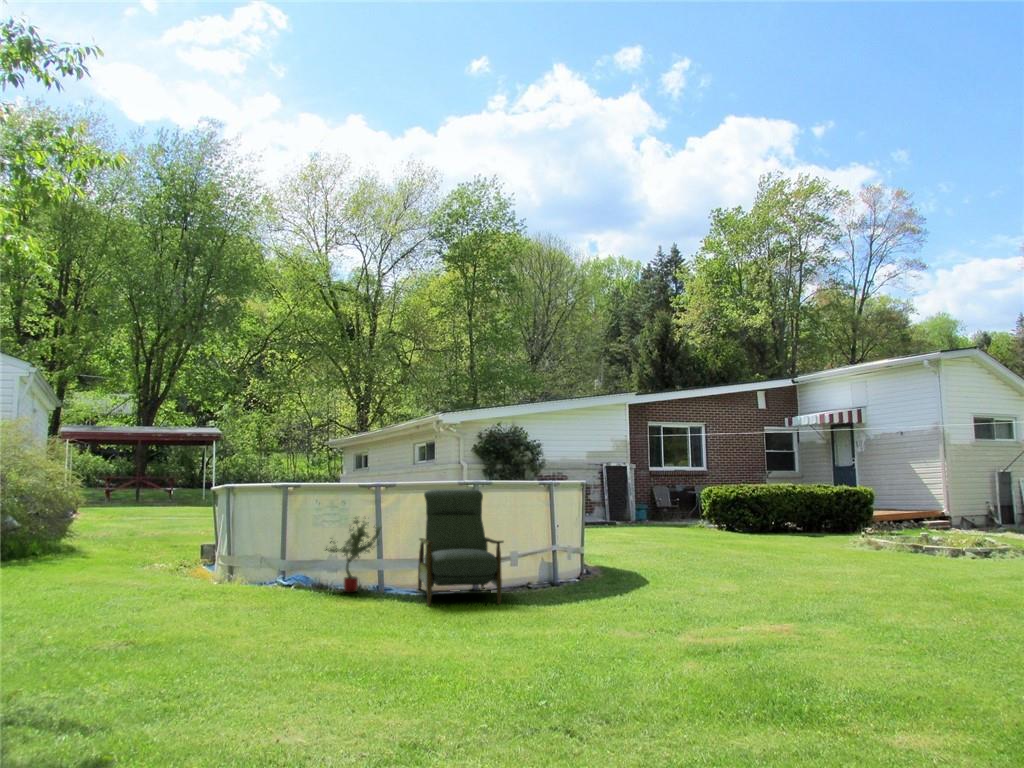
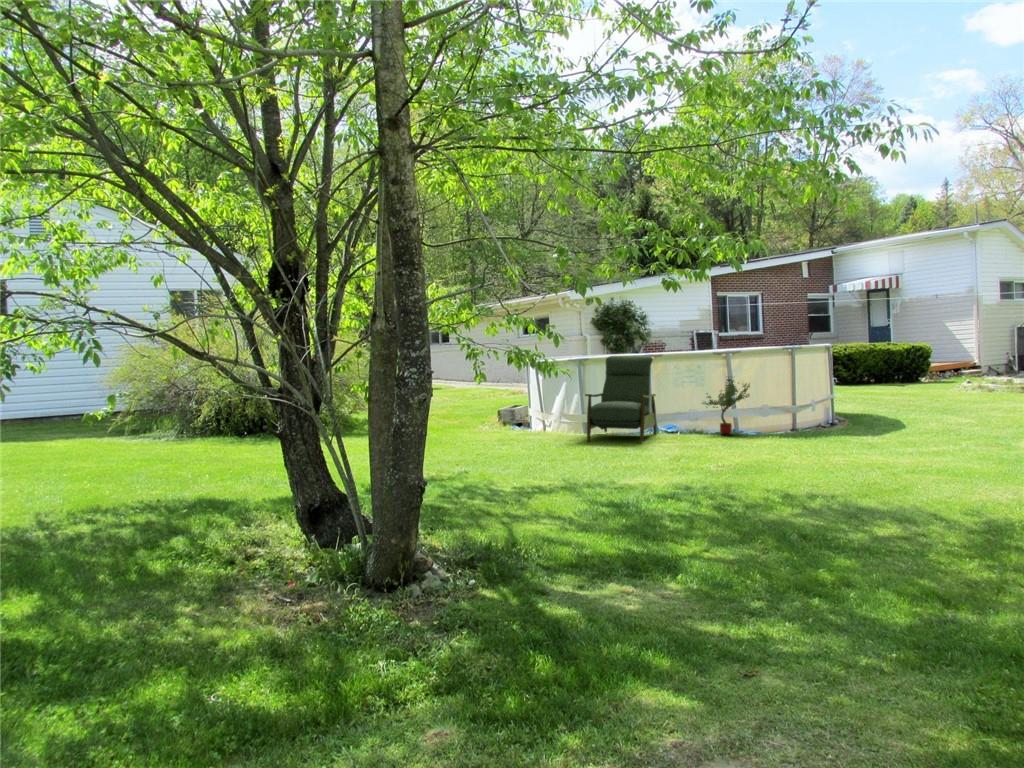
chair: present [418,489,503,606] -> present [585,356,657,444]

